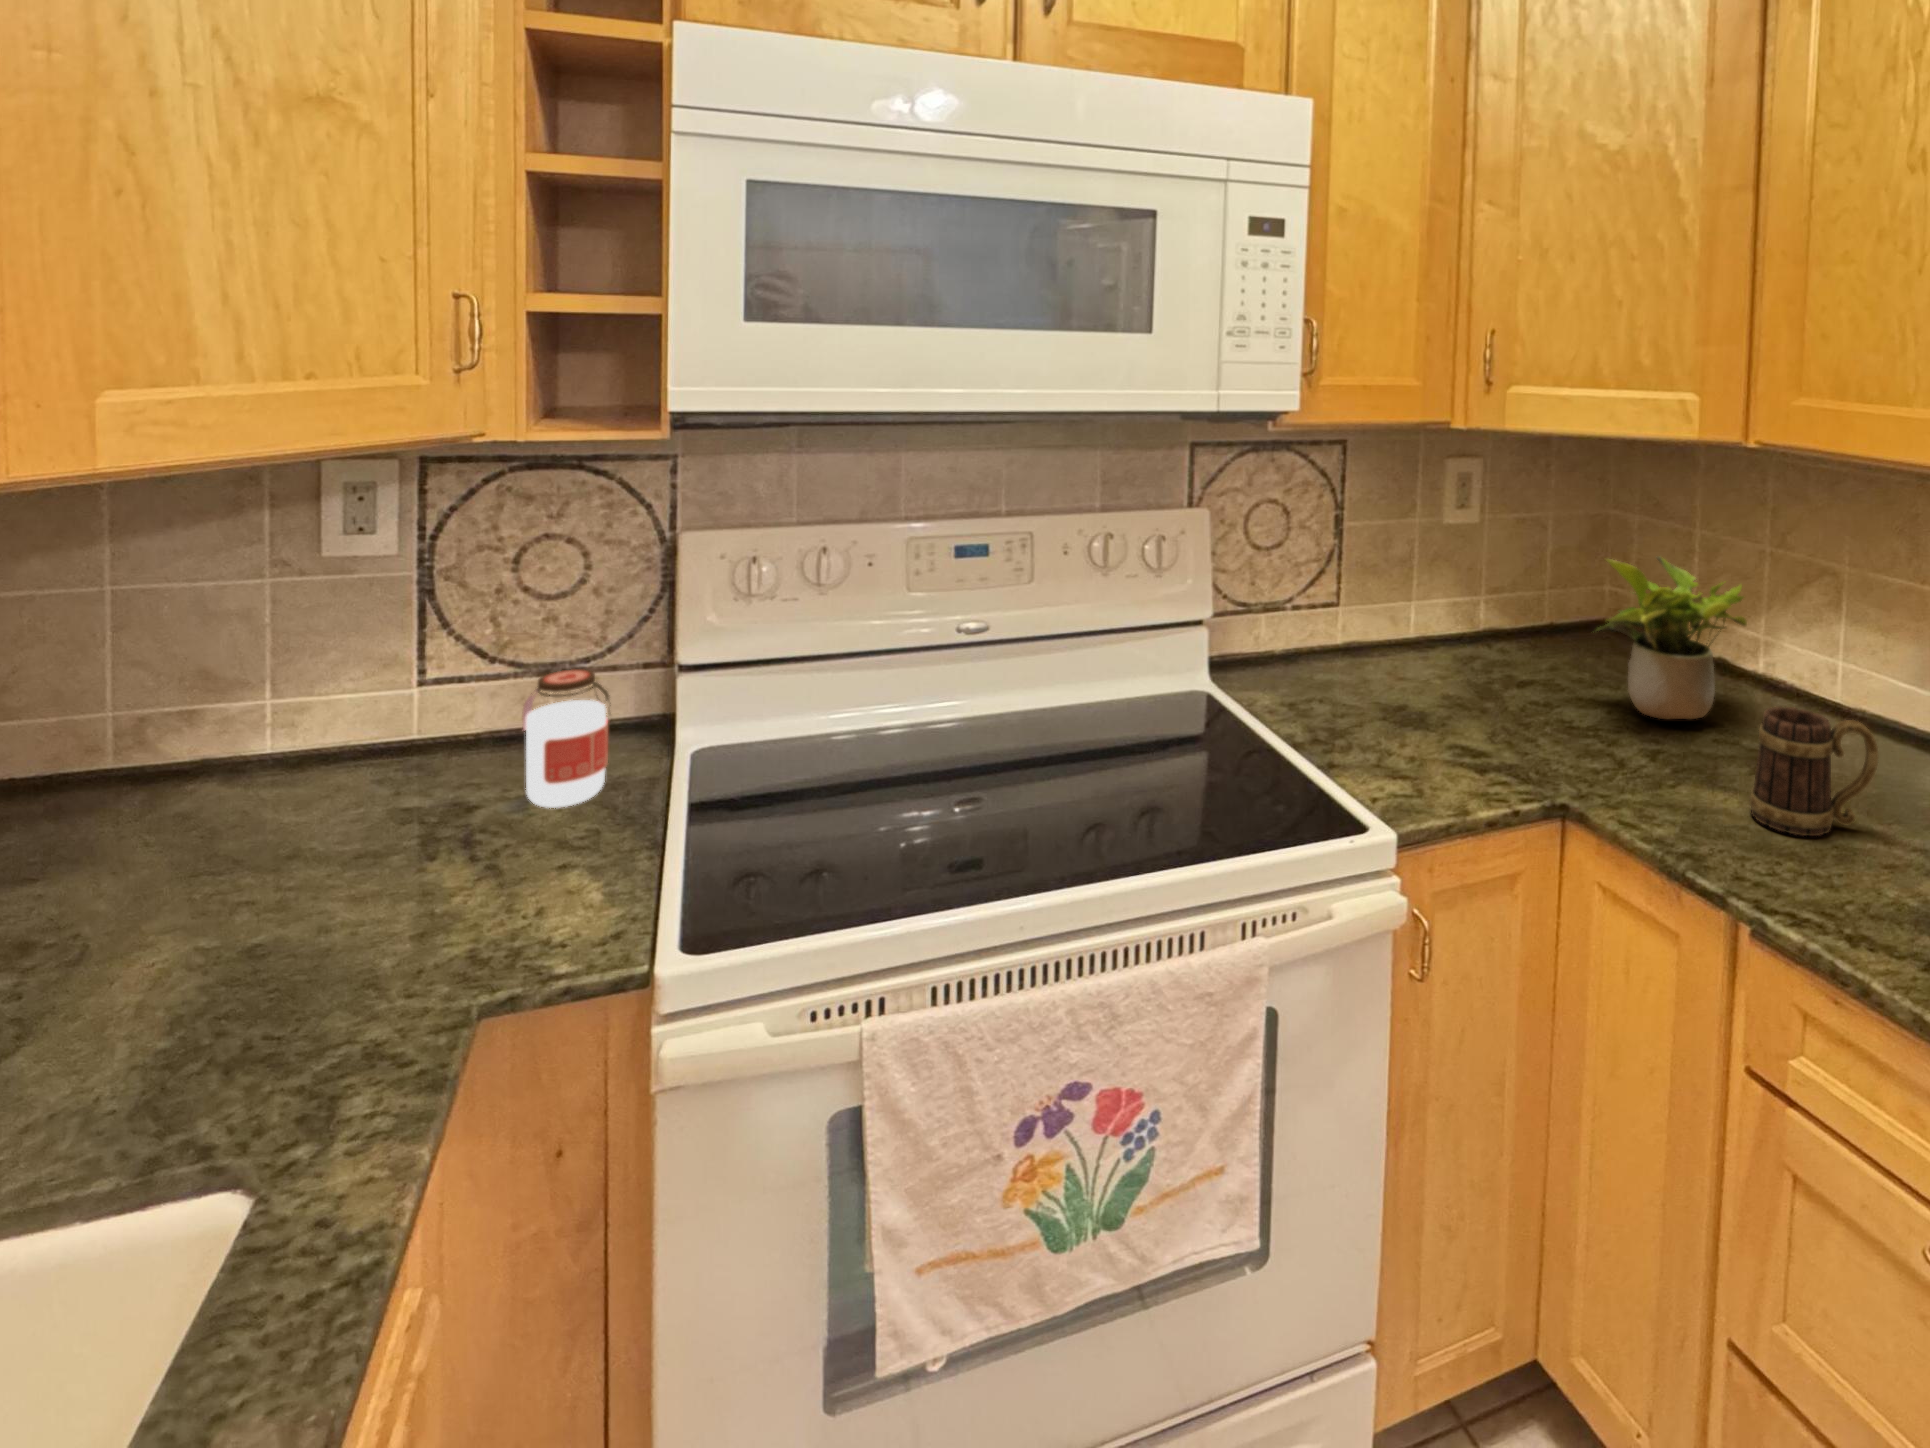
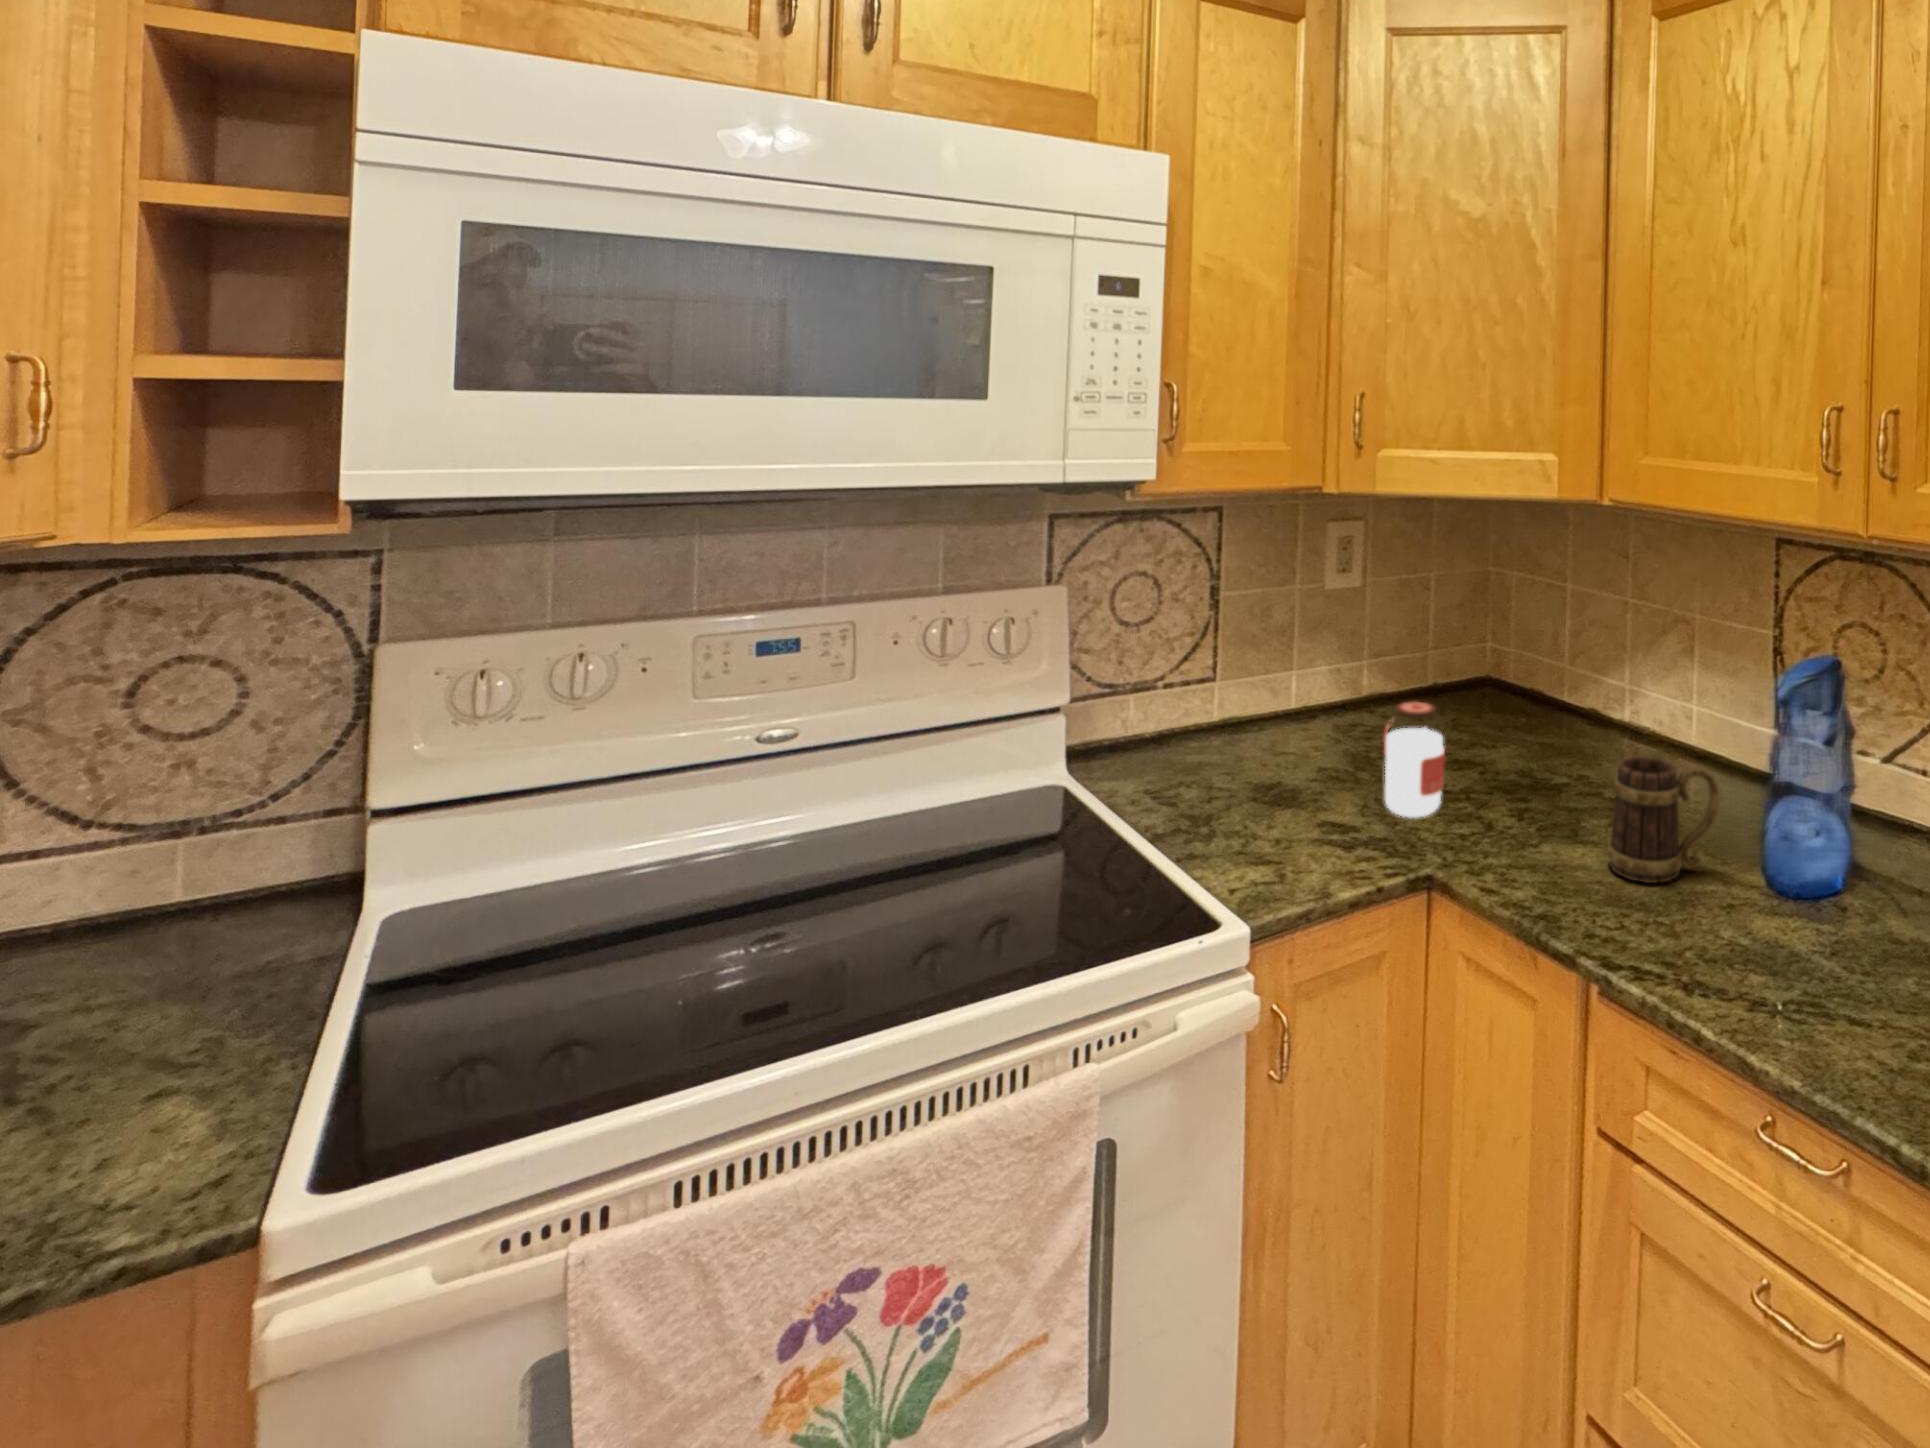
potted plant: present [1597,556,1747,719] -> none [1471,611,1613,774]
jar: present [522,669,609,808] -> present [1383,701,1445,818]

